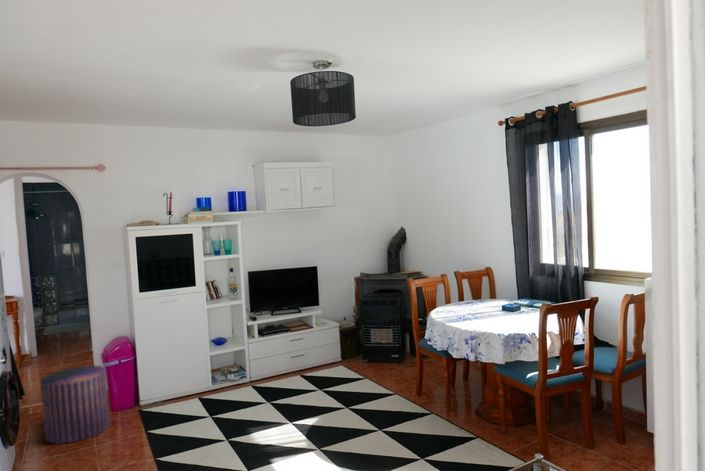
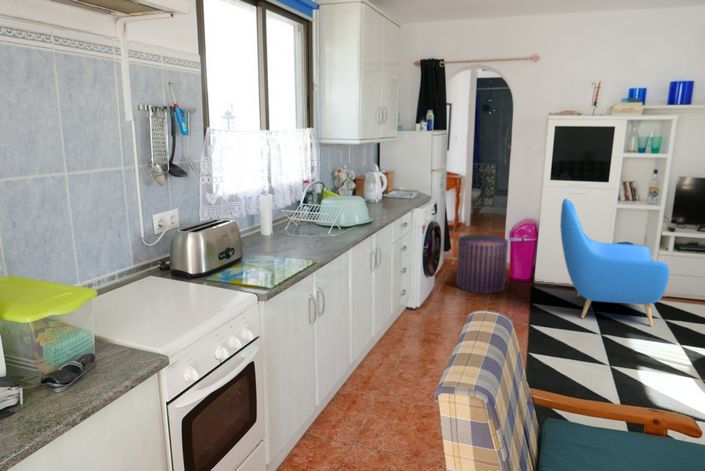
armchair: none [160,310,267,429] -> present [560,199,669,327]

